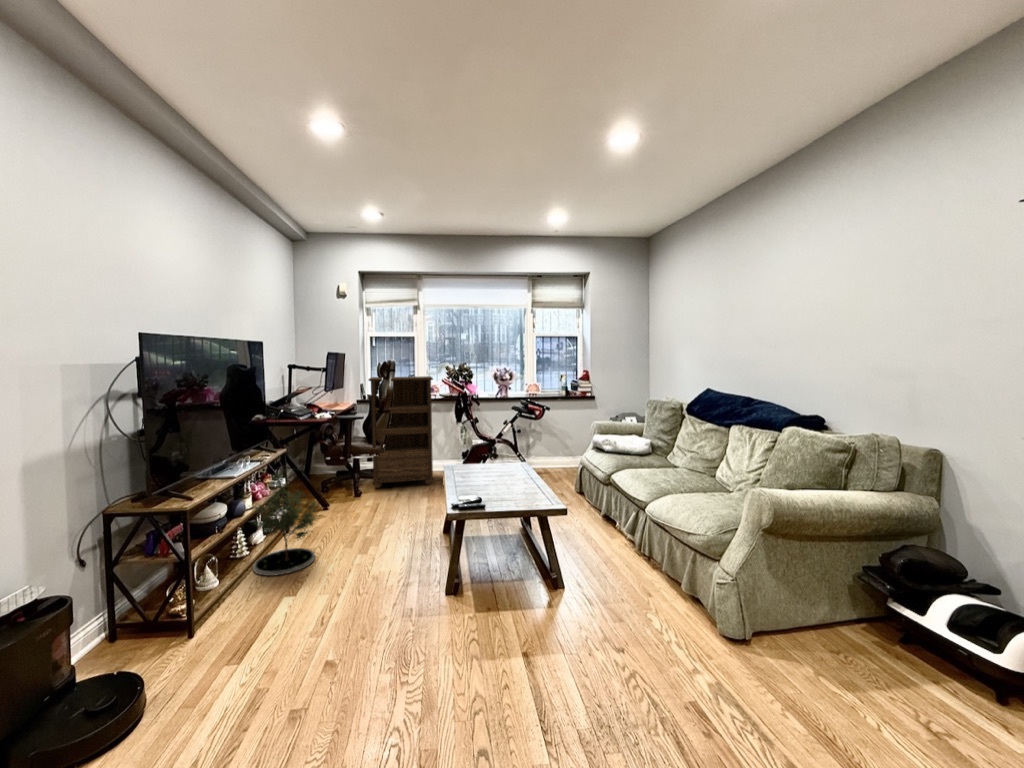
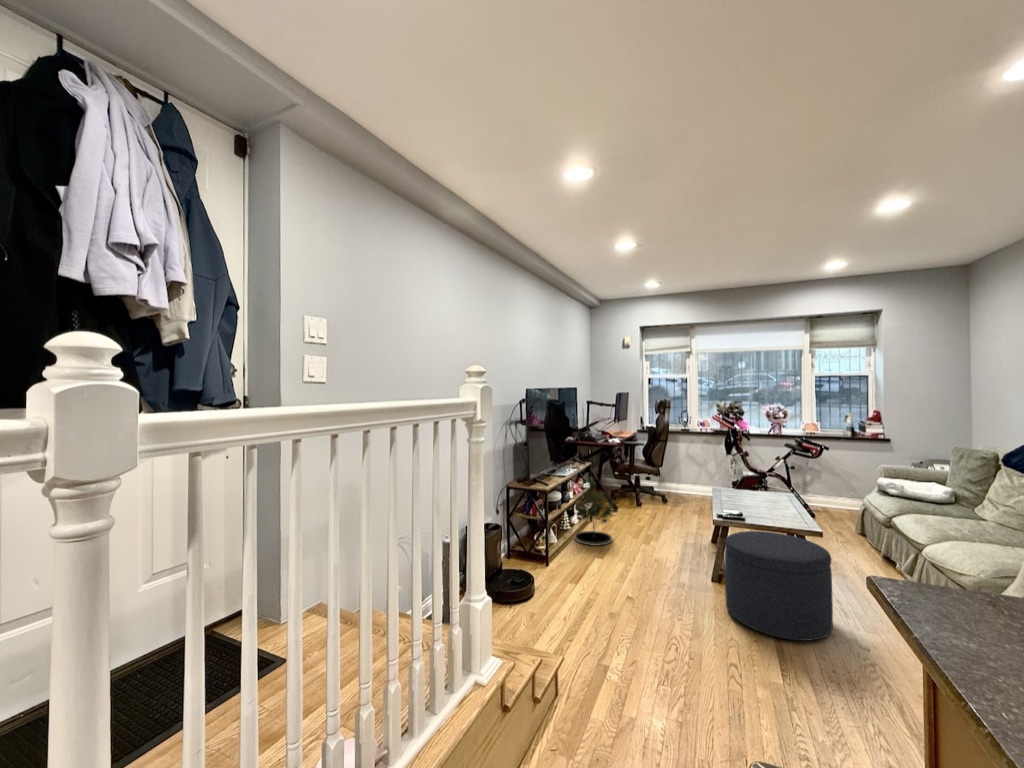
bookshelf: present [369,376,433,488] -> none [649,412,703,505]
ottoman: none [464,518,581,661] -> present [725,531,833,640]

